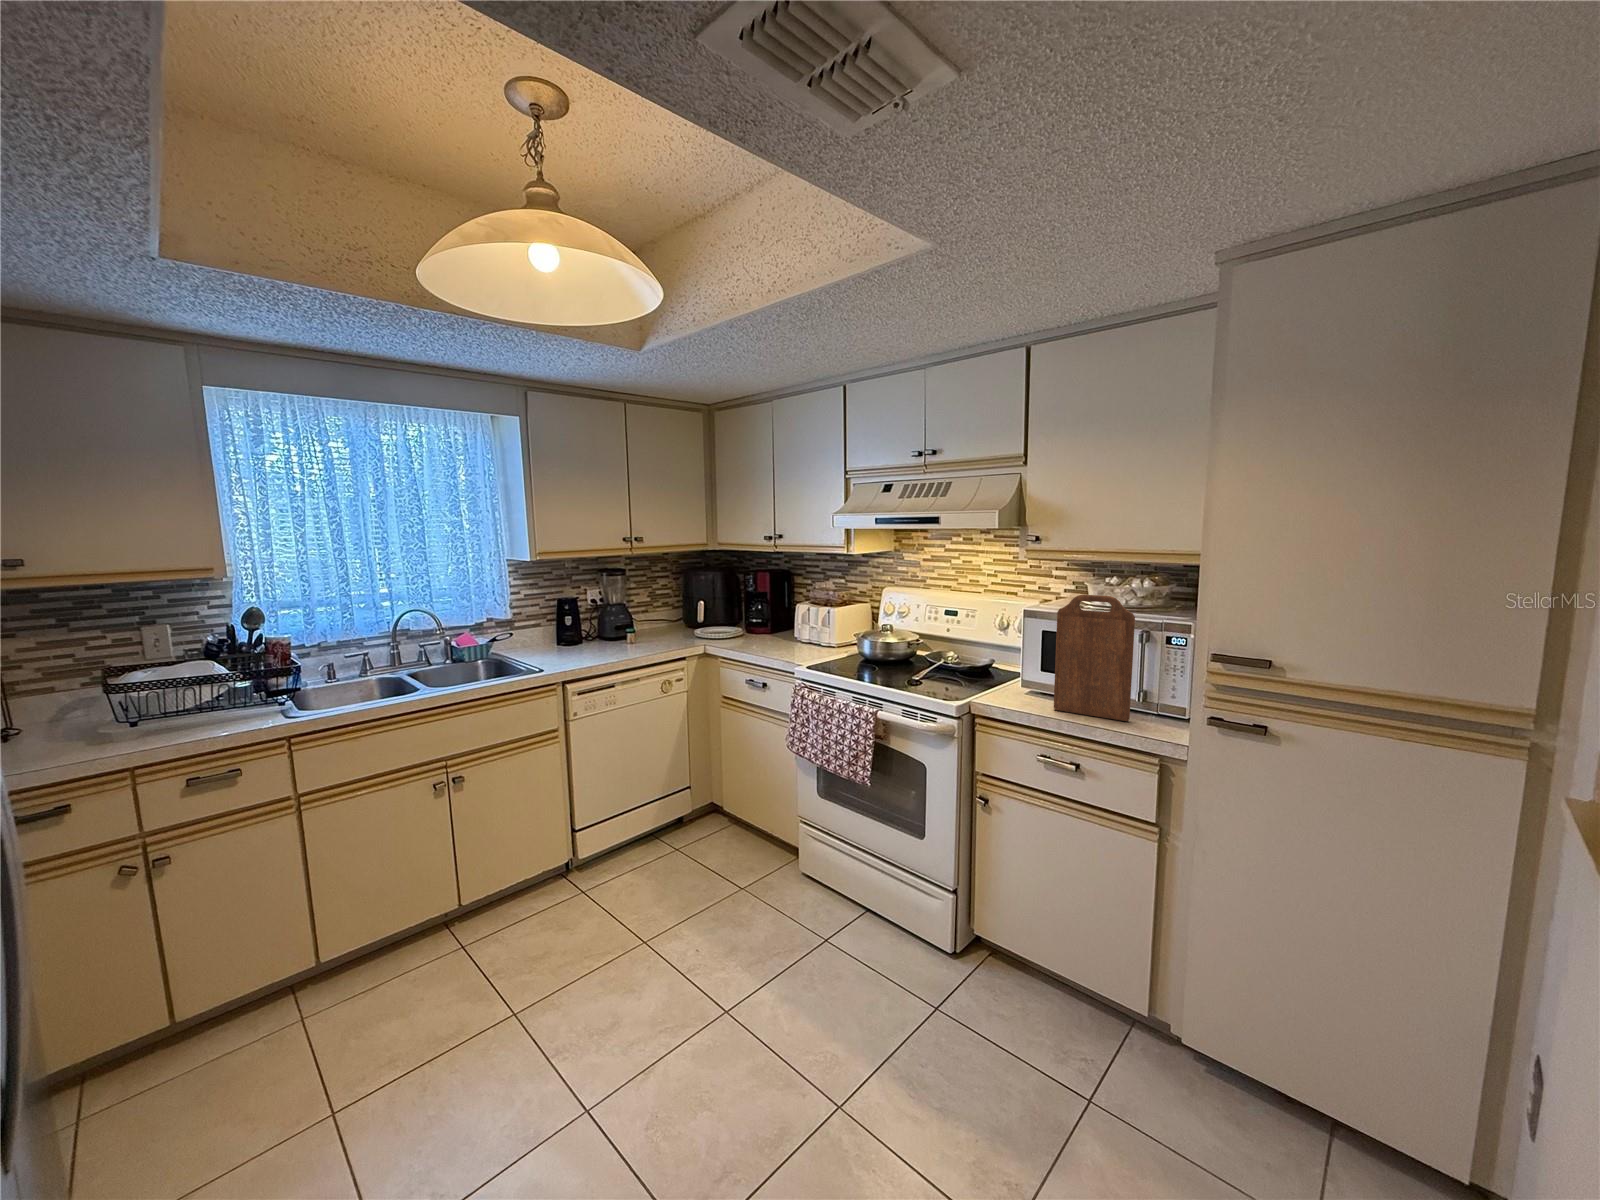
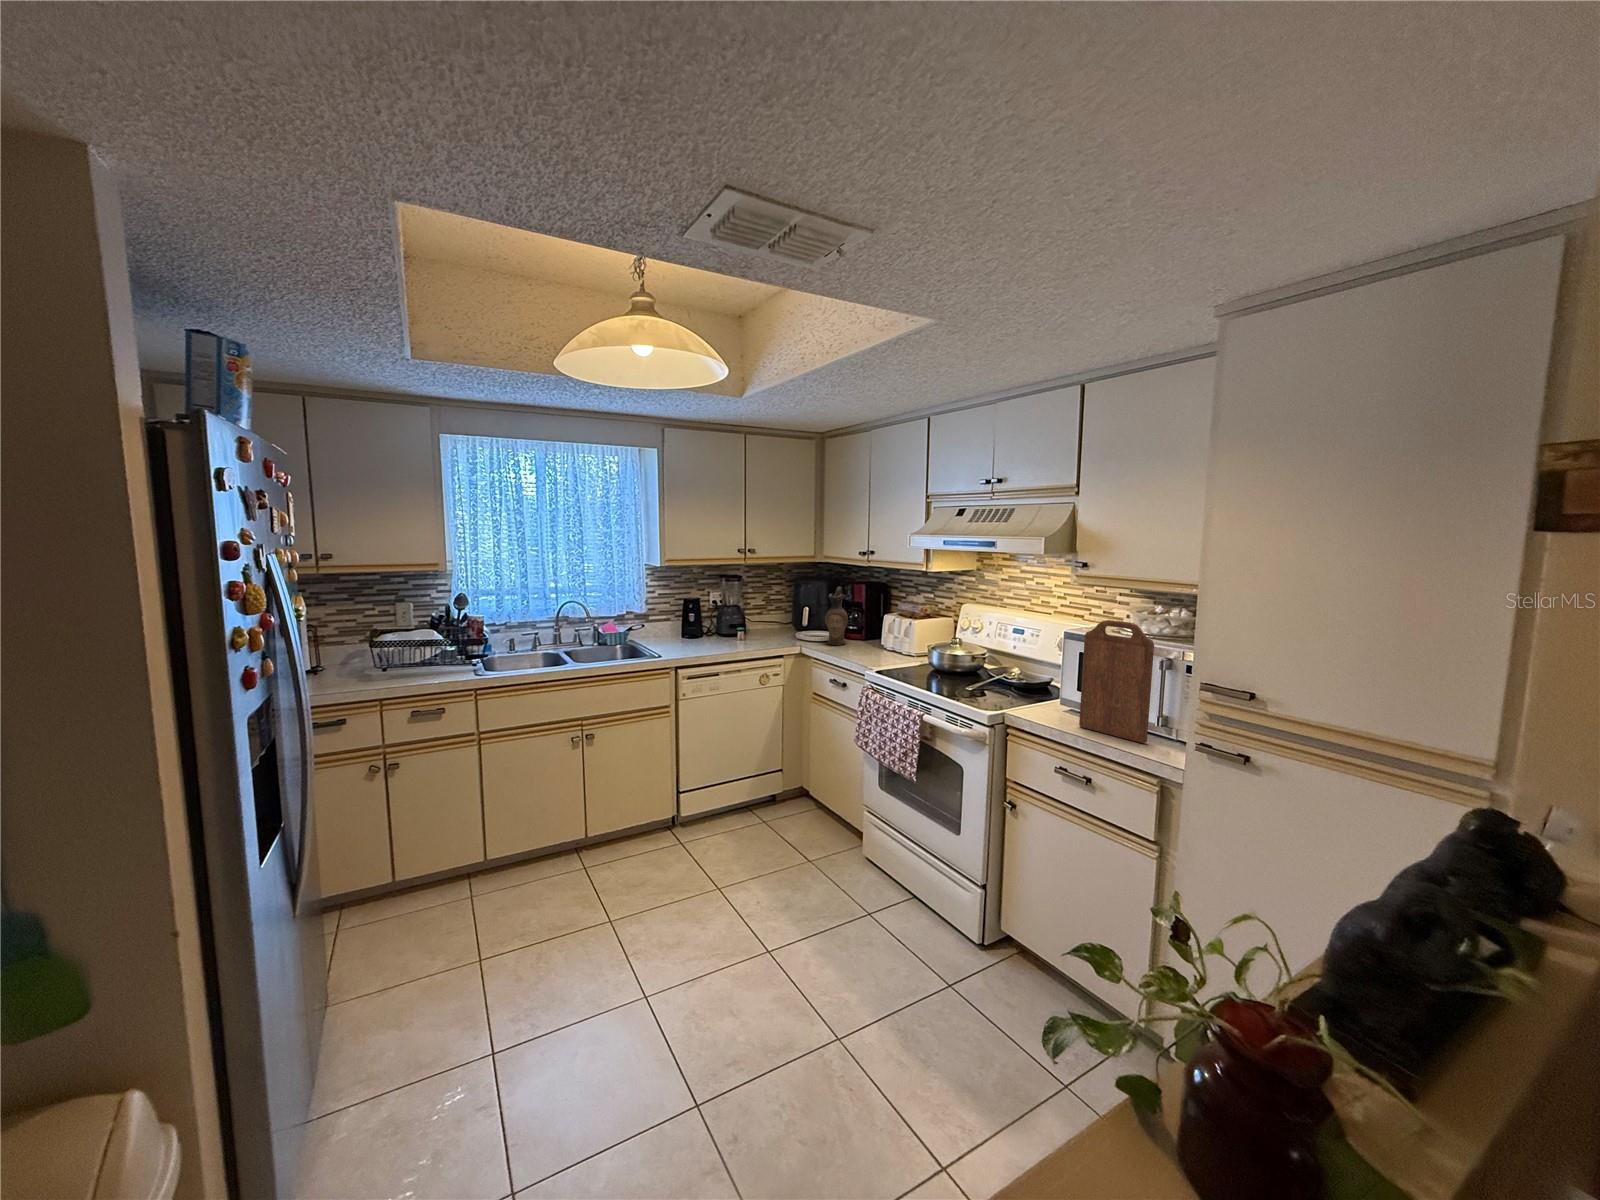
ceramic pitcher: none [731,576,757,640] -> present [825,586,848,645]

